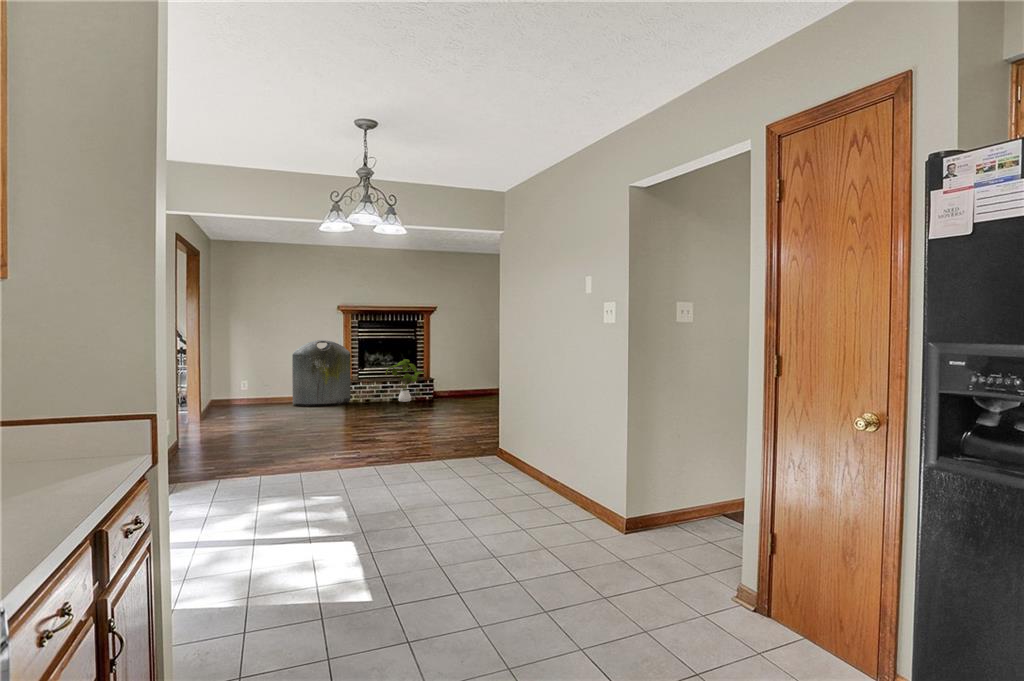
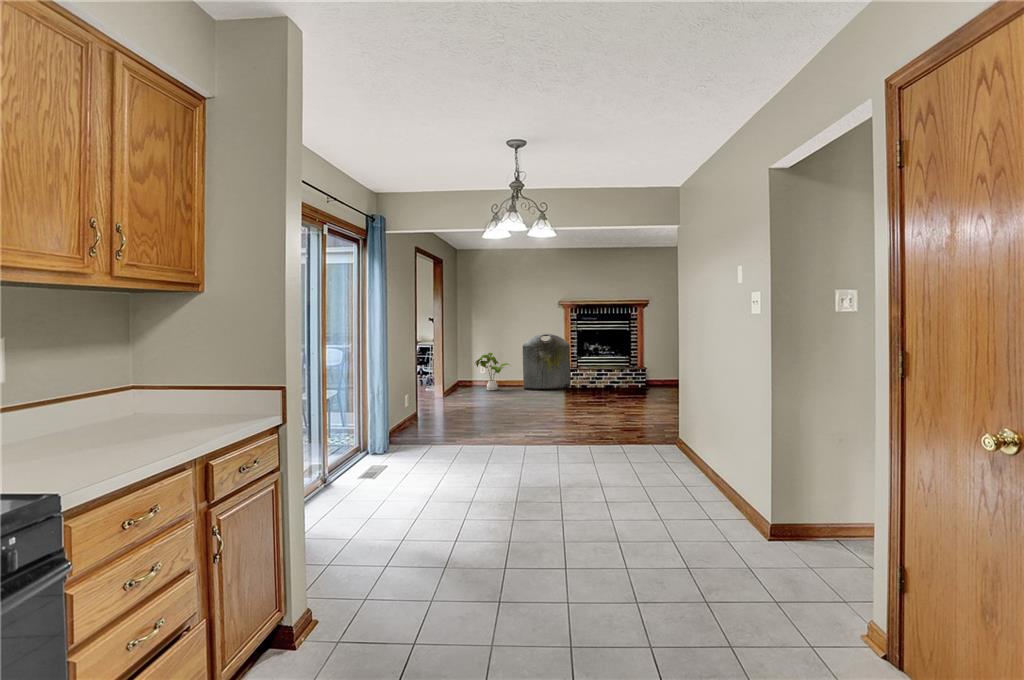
house plant: present [386,359,425,402] -> present [475,353,509,390]

